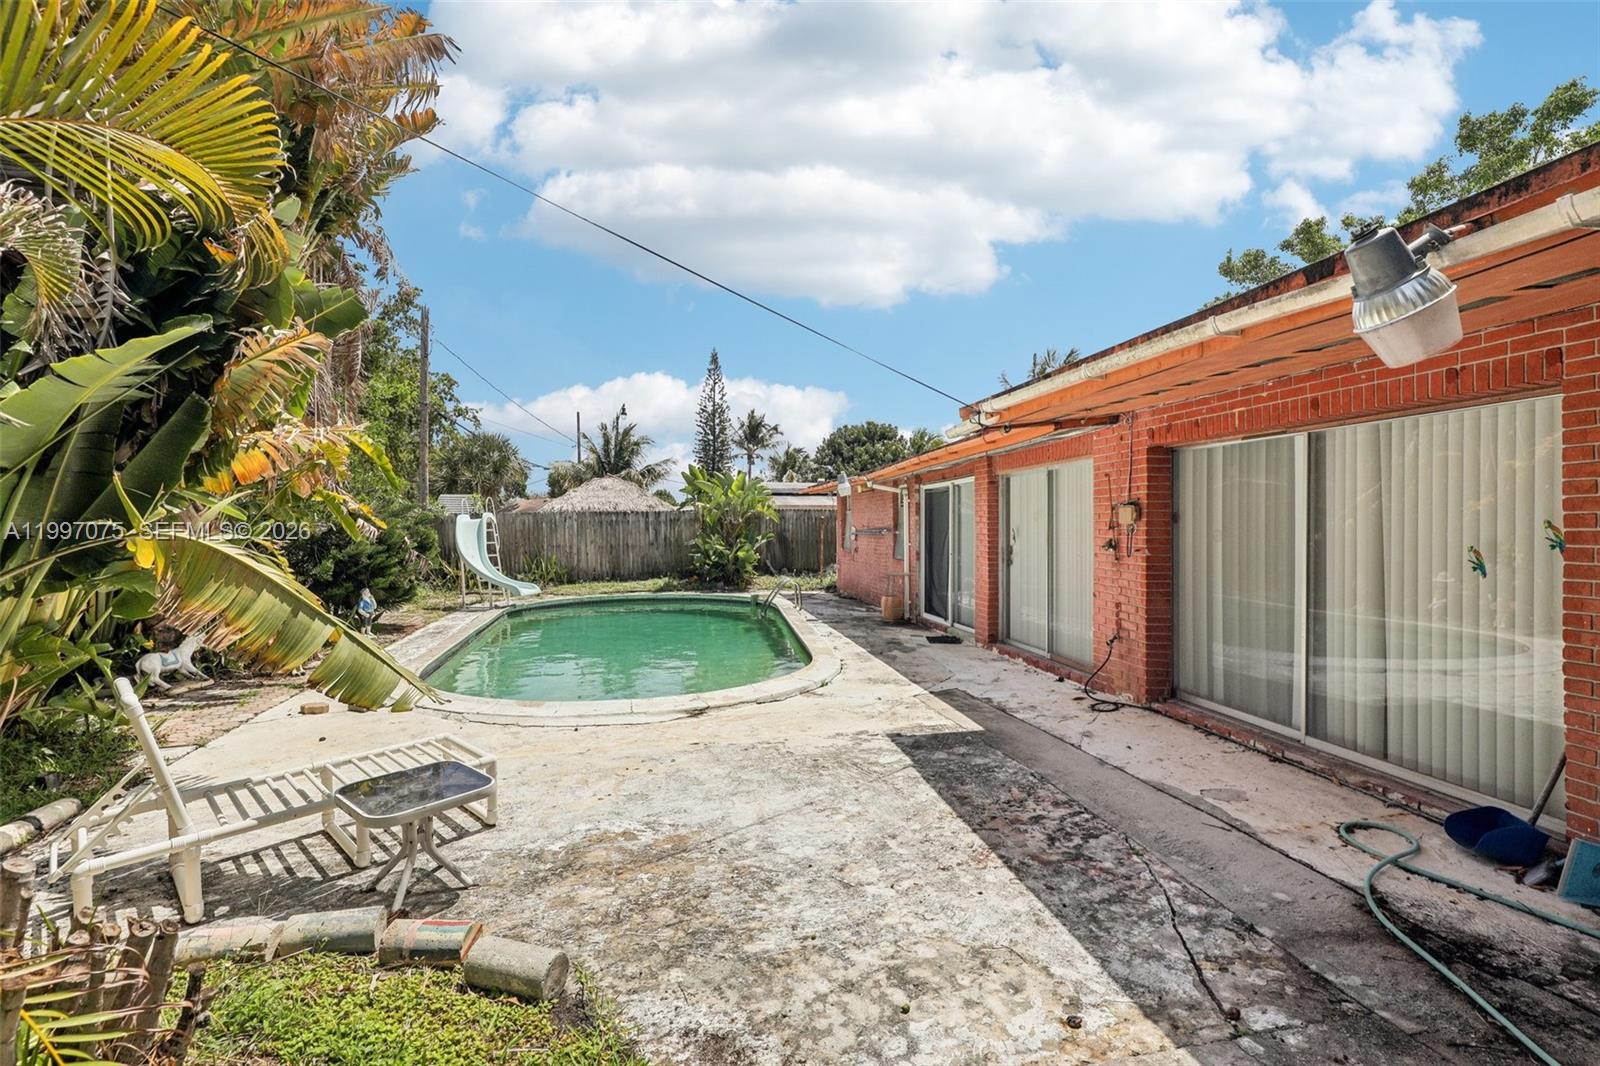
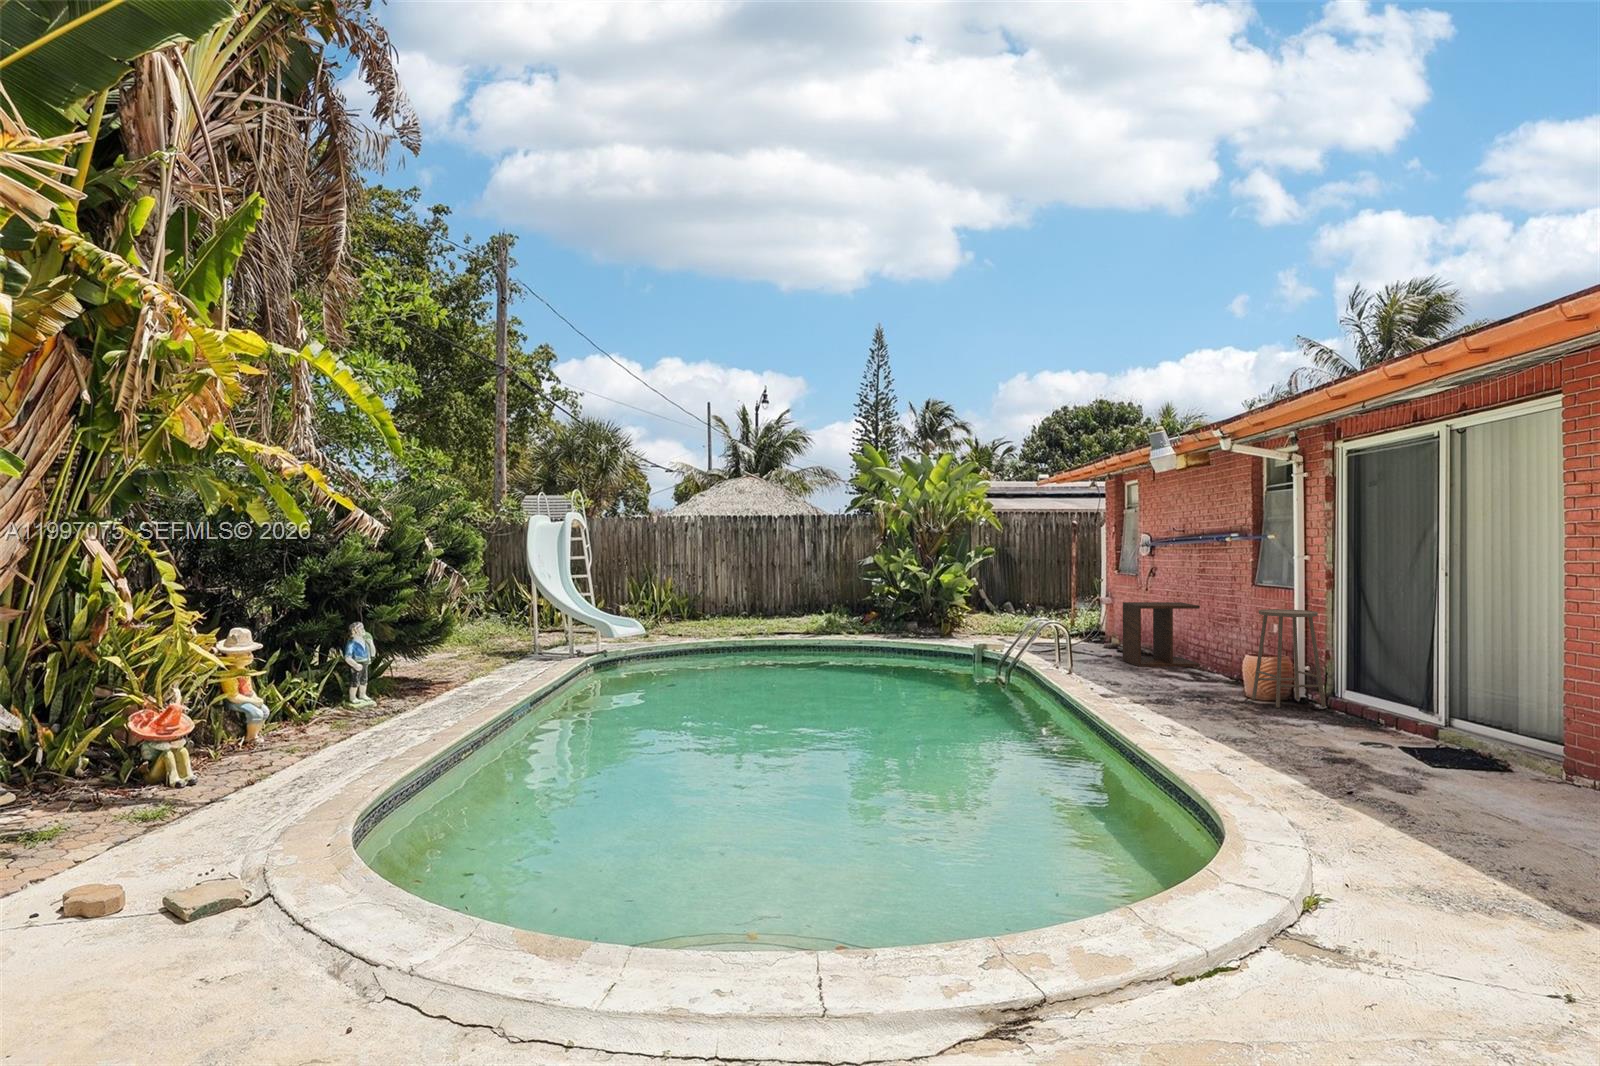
side table: none [836,568,876,606] -> present [1123,602,1200,667]

